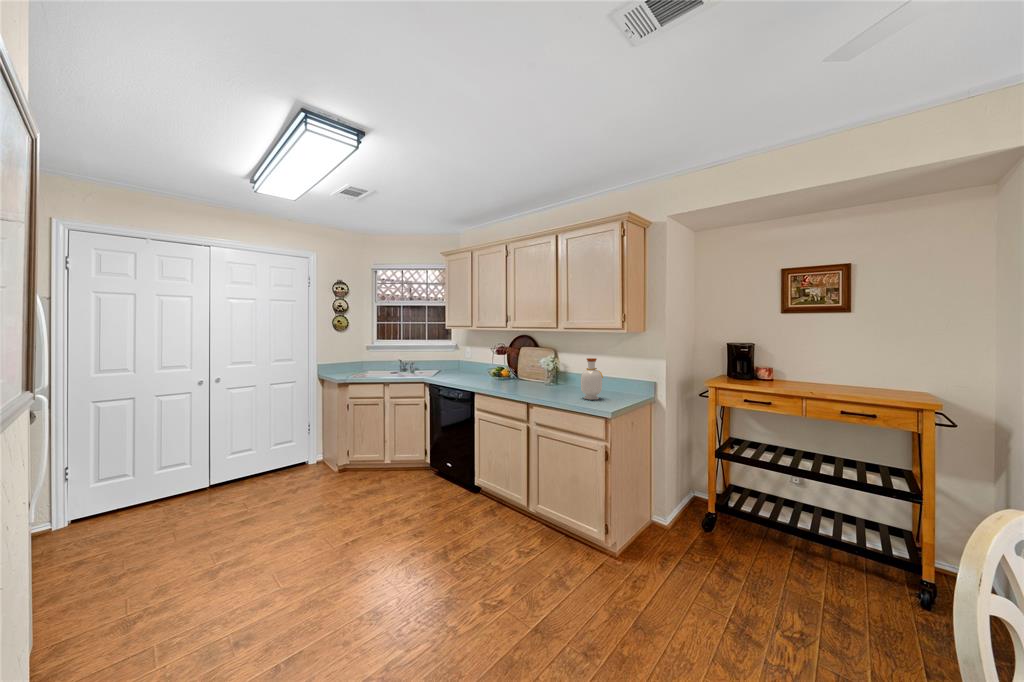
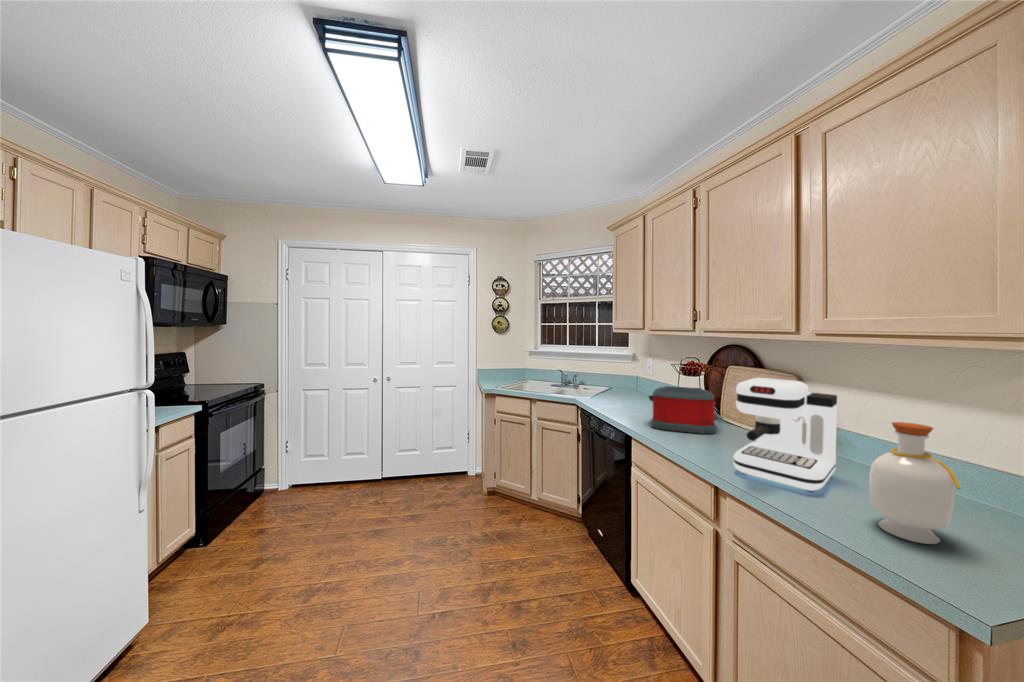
coffee maker: none [533,349,570,394] -> present [733,378,837,491]
toaster: none [482,360,519,385] -> present [649,386,717,434]

